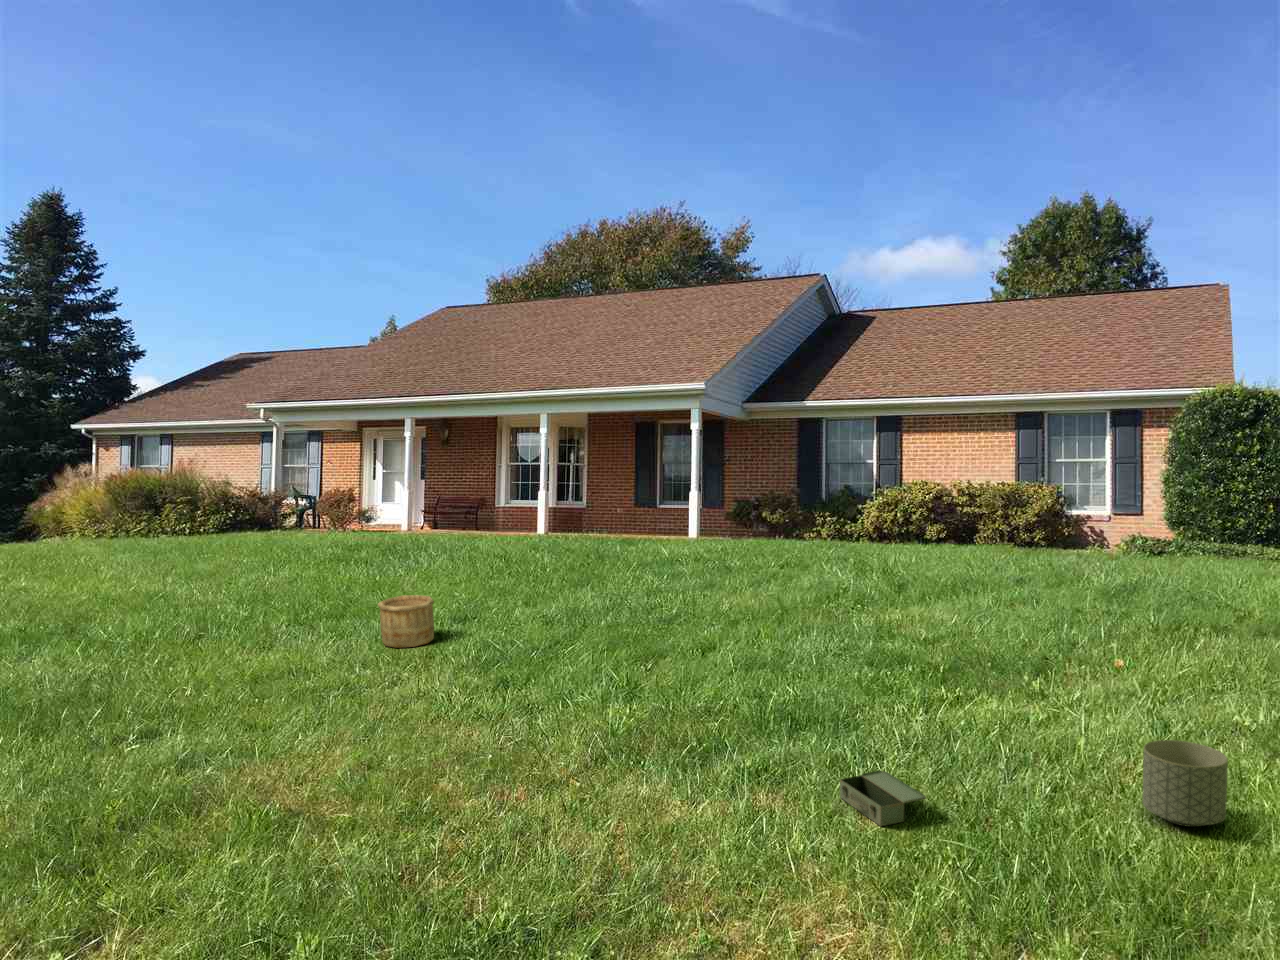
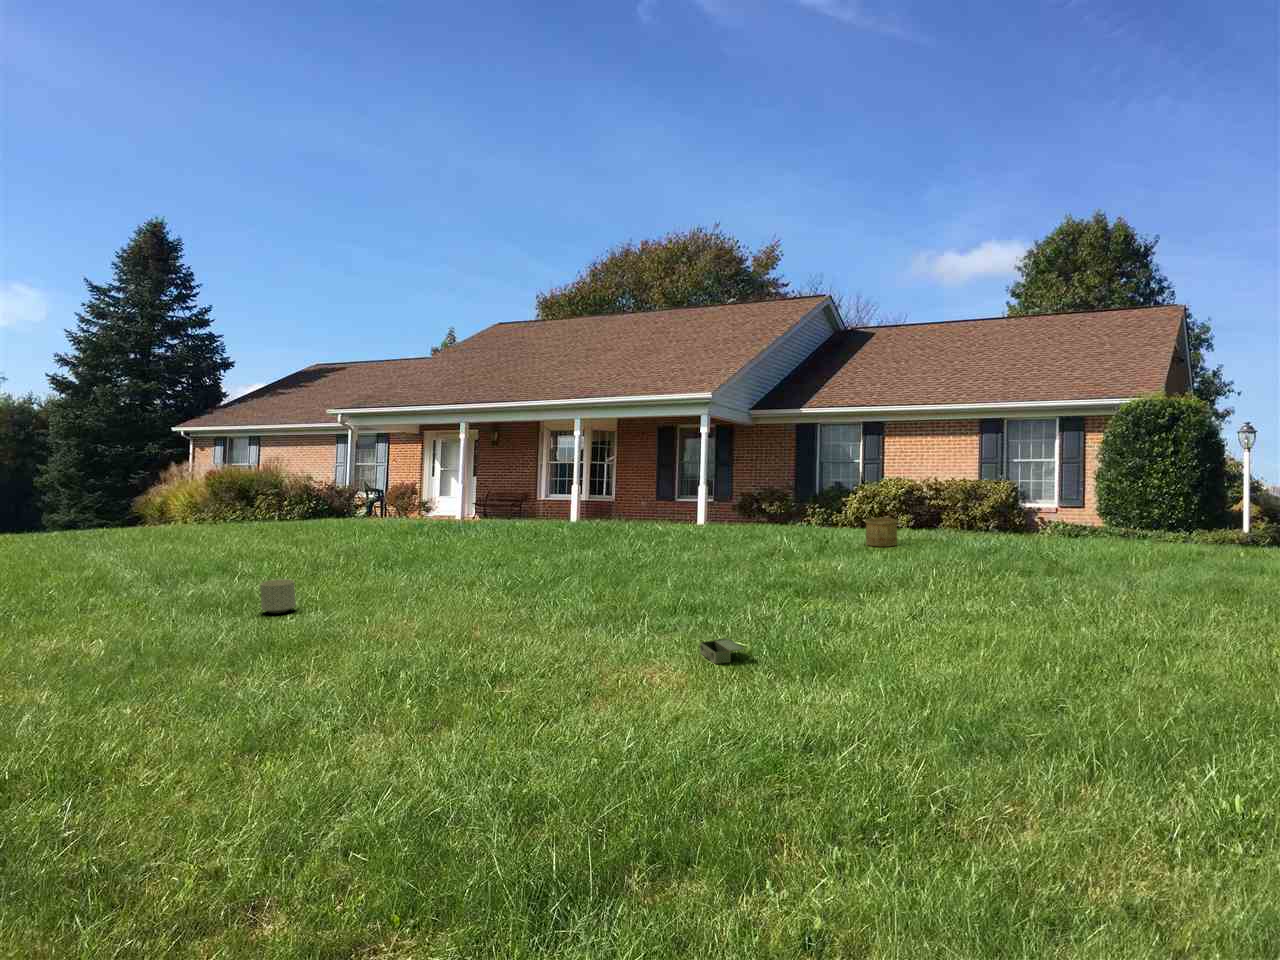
wooden bucket: present [378,595,434,648] -> present [865,518,898,547]
planter: present [1142,740,1228,827] -> present [260,579,296,614]

